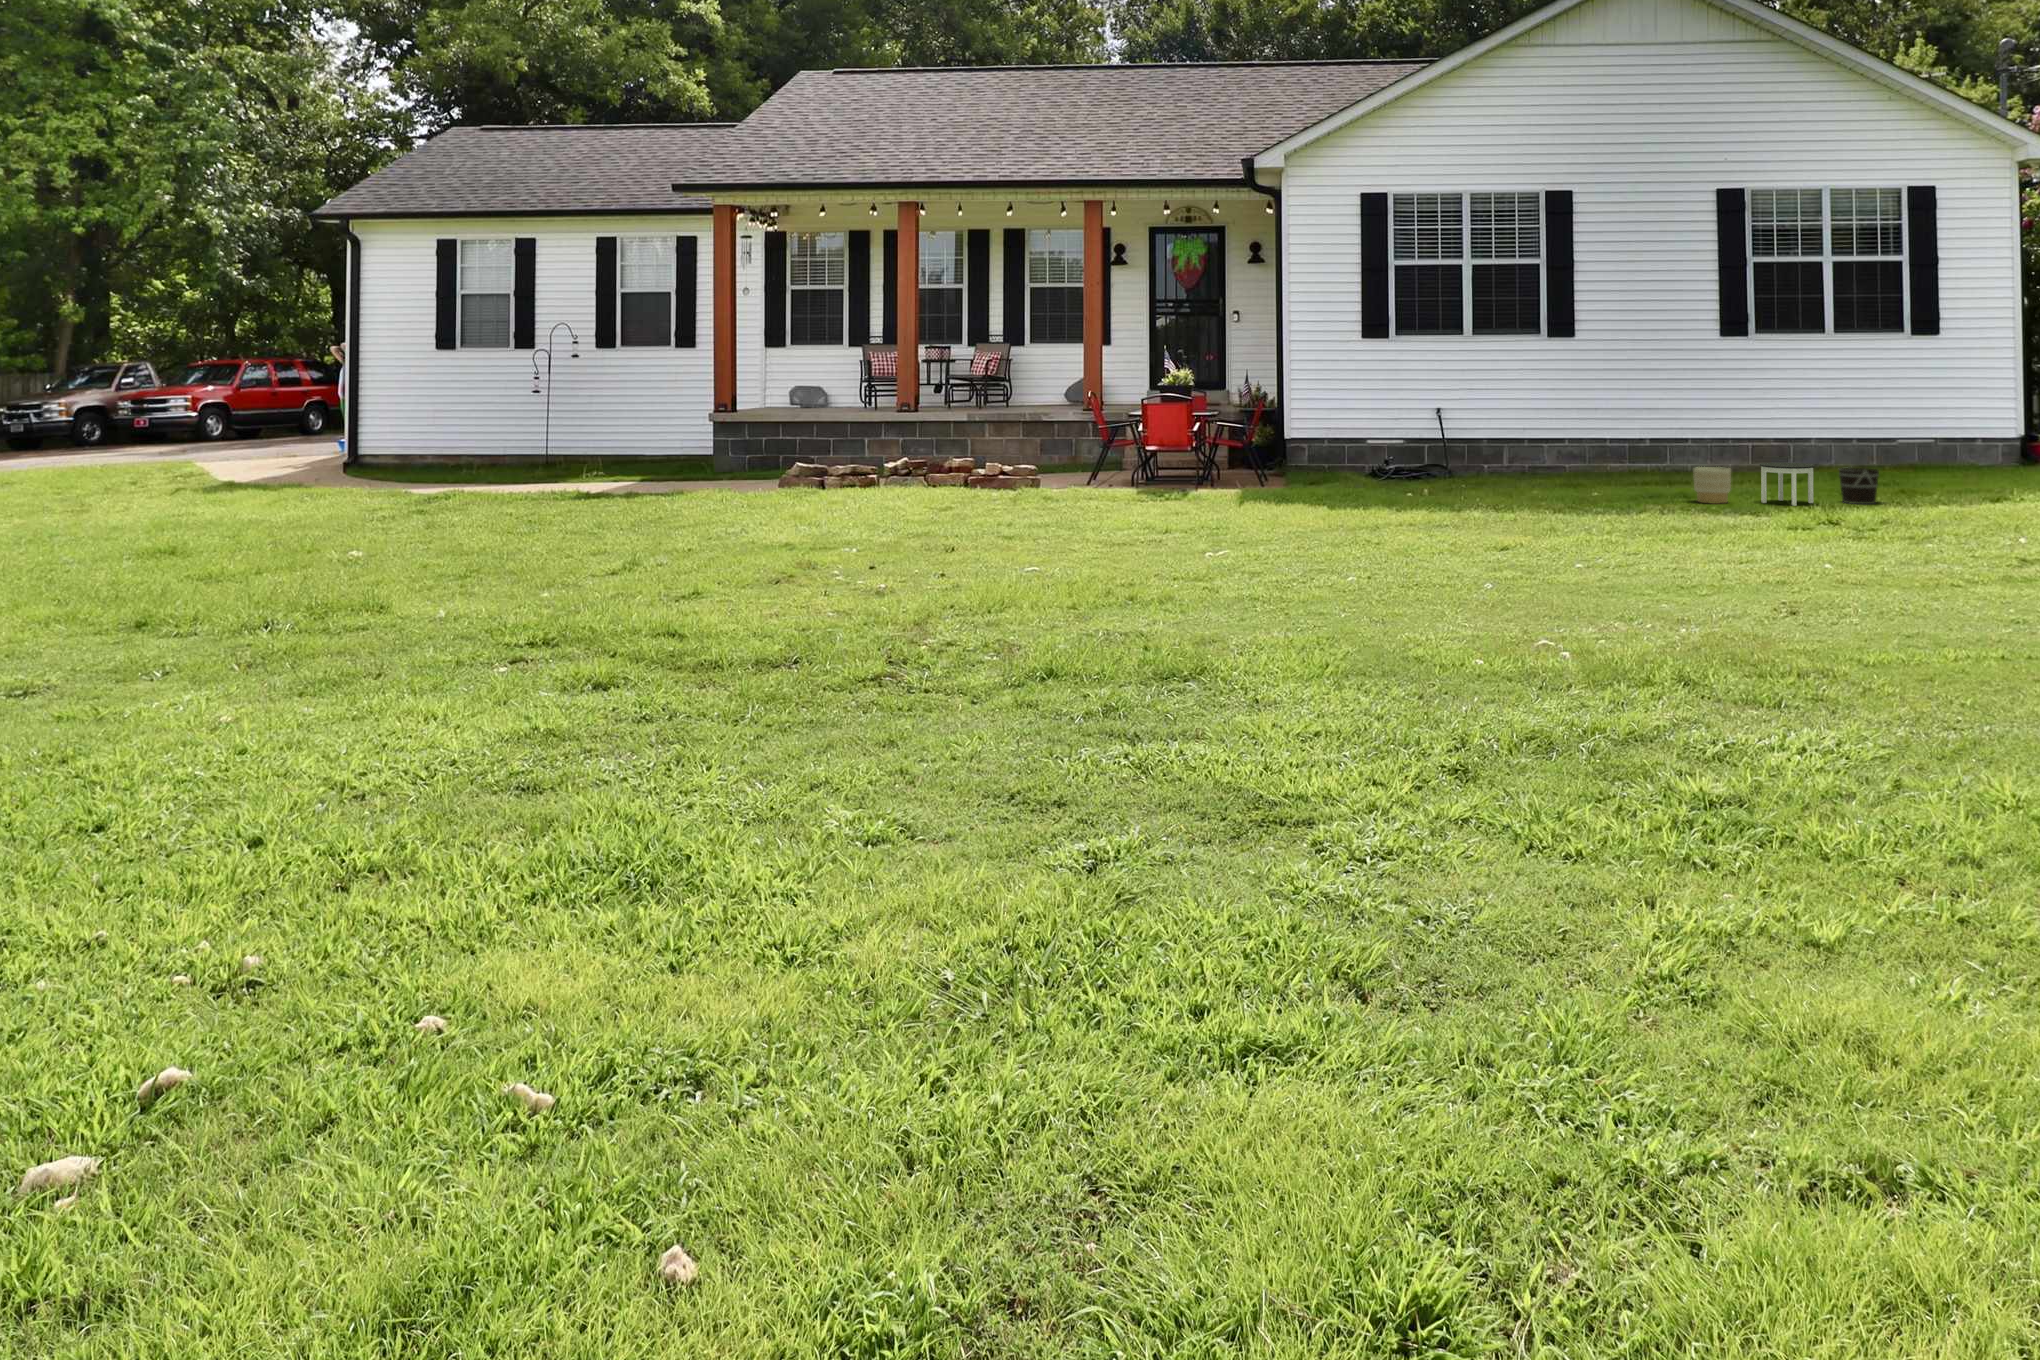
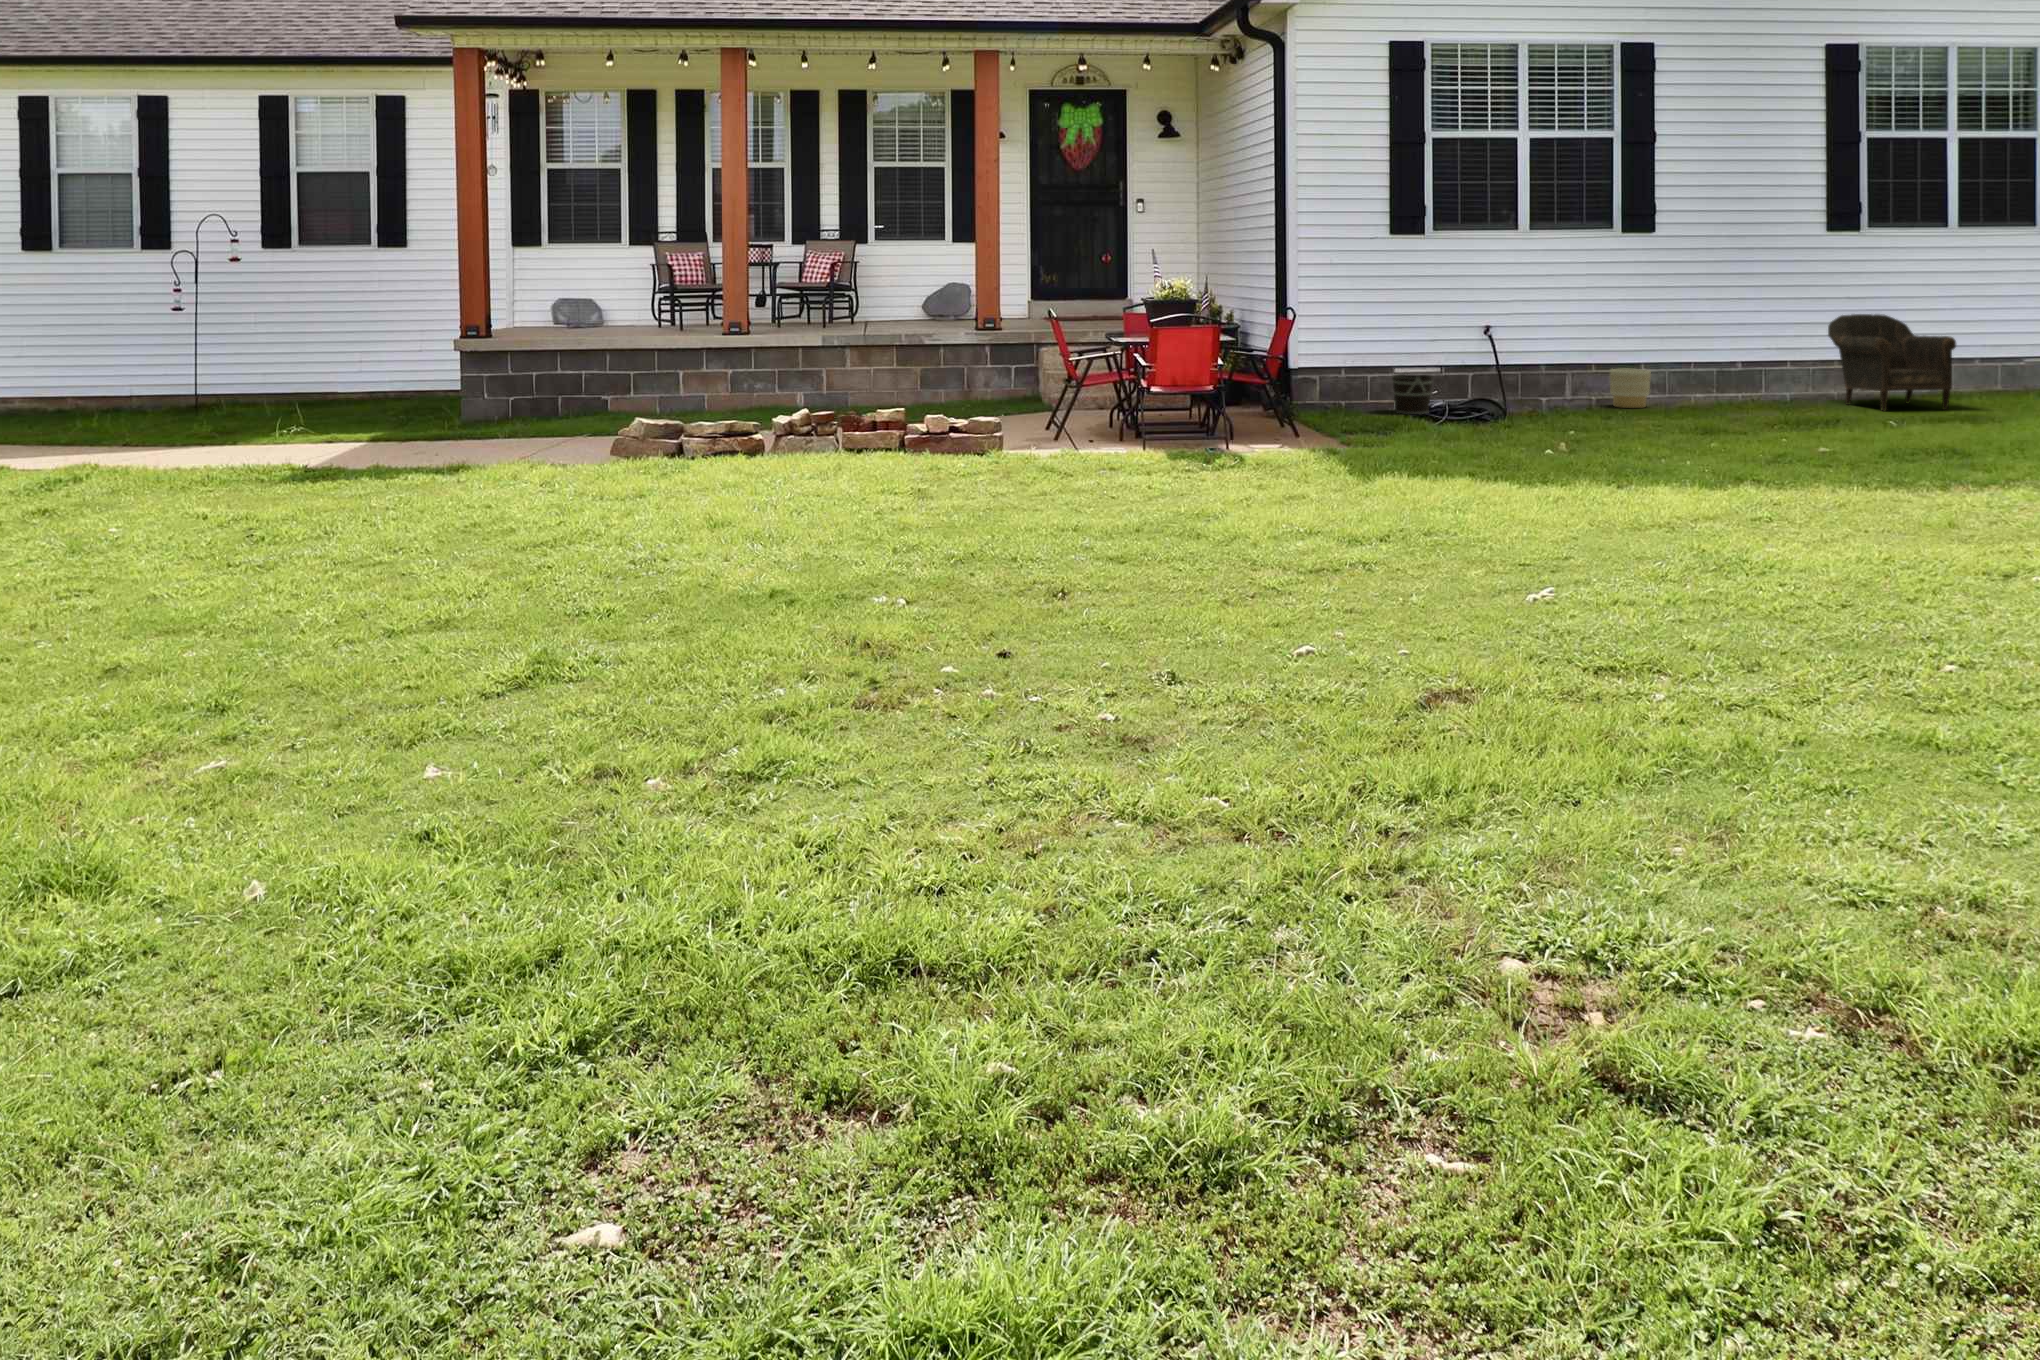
armchair: none [1912,420,2027,511] -> present [1828,314,1956,411]
round table: present [1760,463,1815,506] -> none [1677,363,1737,409]
bucket: present [1839,467,1879,504] -> present [1392,374,1432,414]

